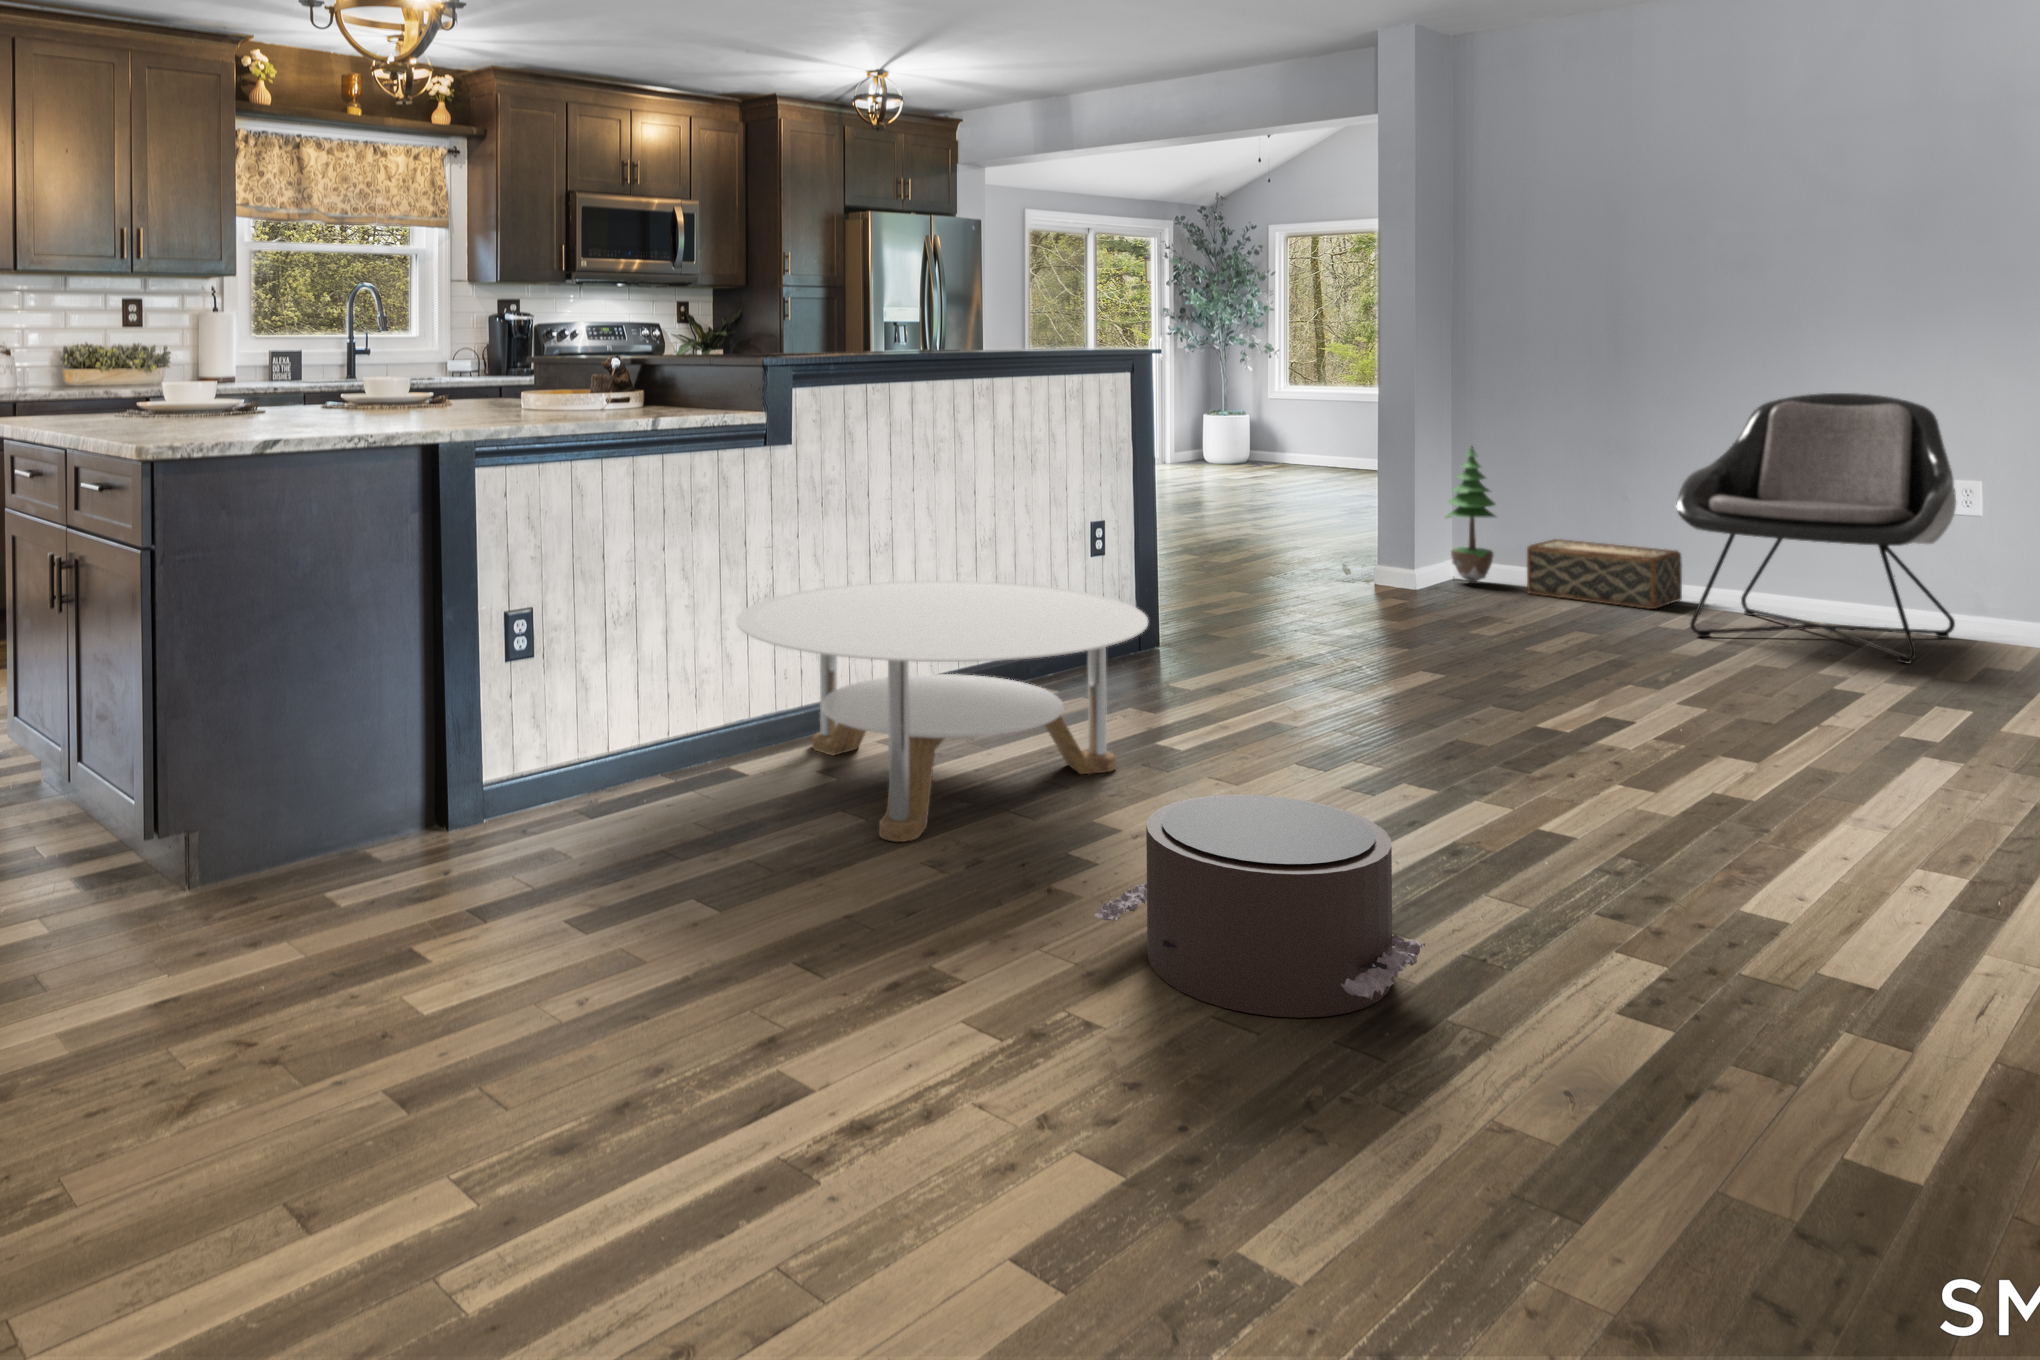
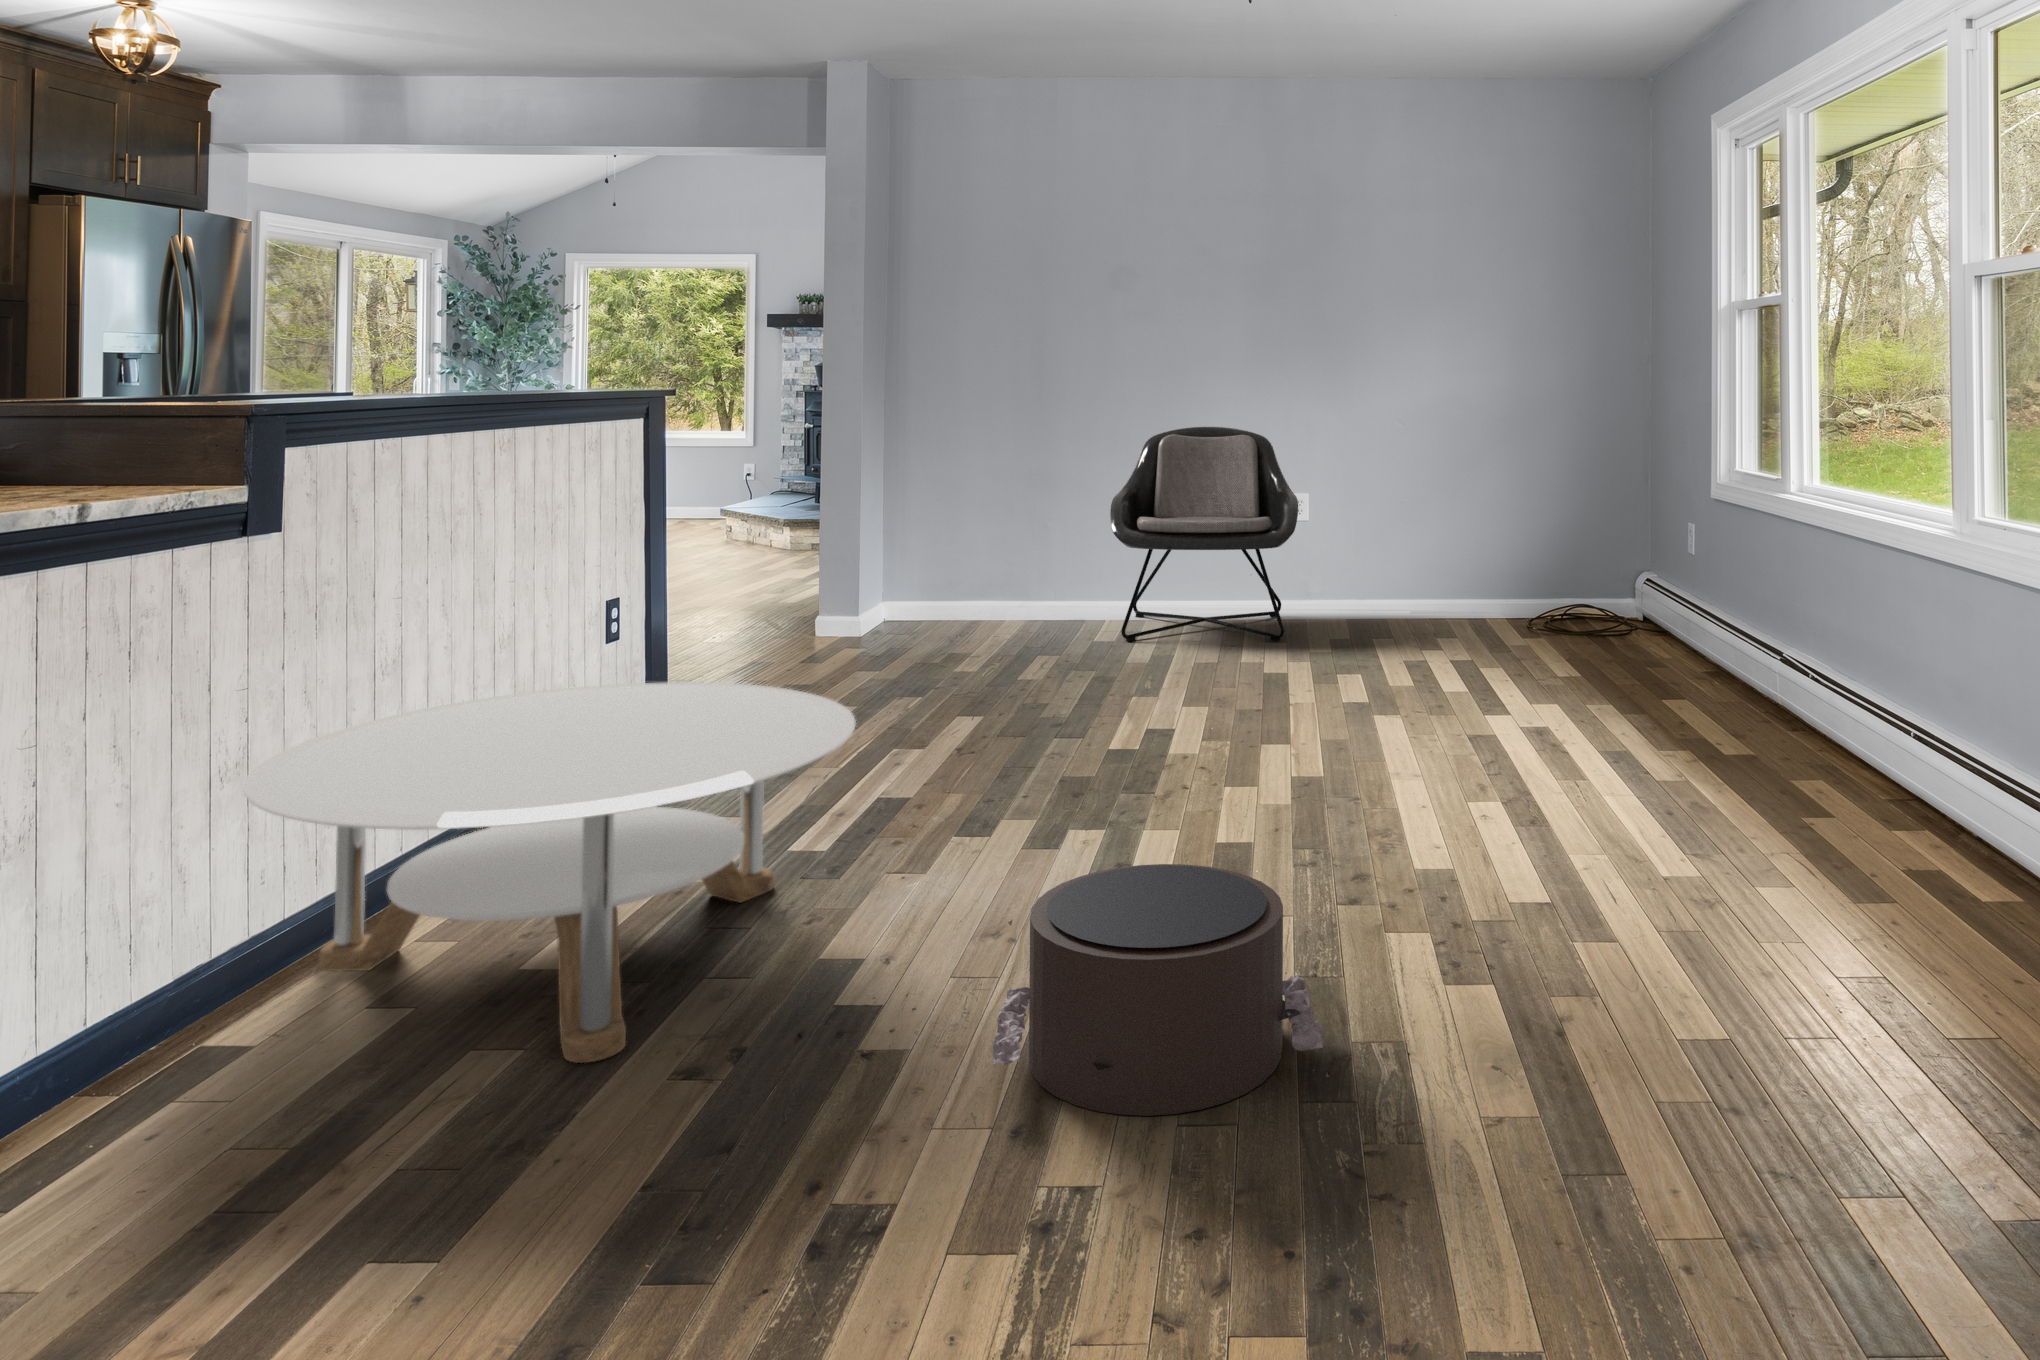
potted tree: present [1446,446,1495,583] -> none [879,482,929,618]
woven basket: present [1527,539,1682,609] -> none [959,567,1082,622]

